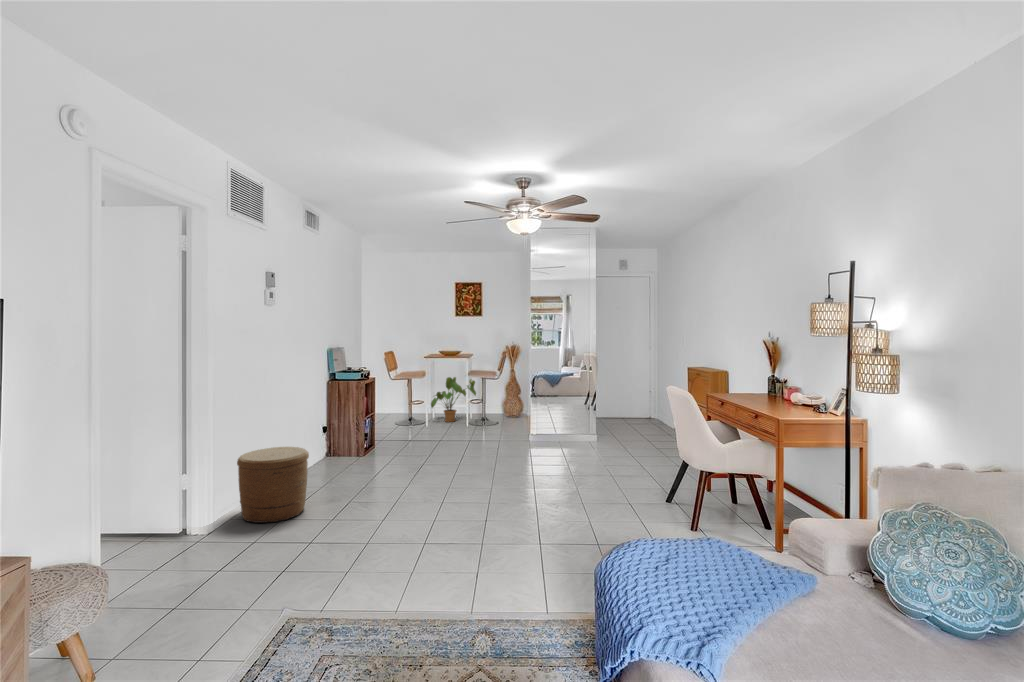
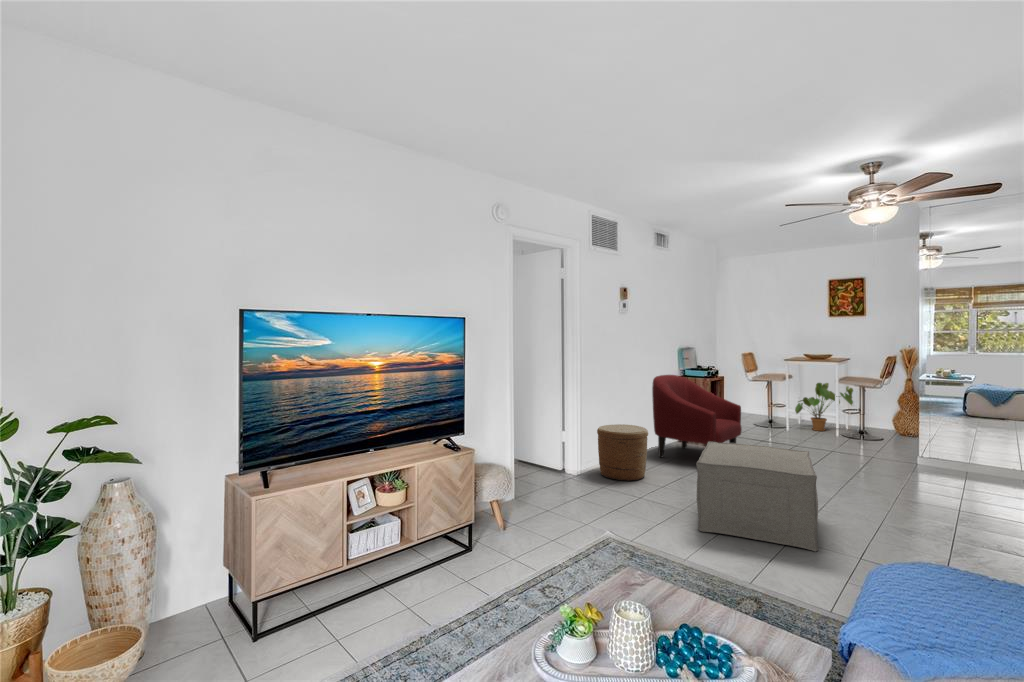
armchair: none [303,379,399,480] -> present [652,375,742,457]
ottoman: none [387,449,509,564] -> present [696,441,818,551]

